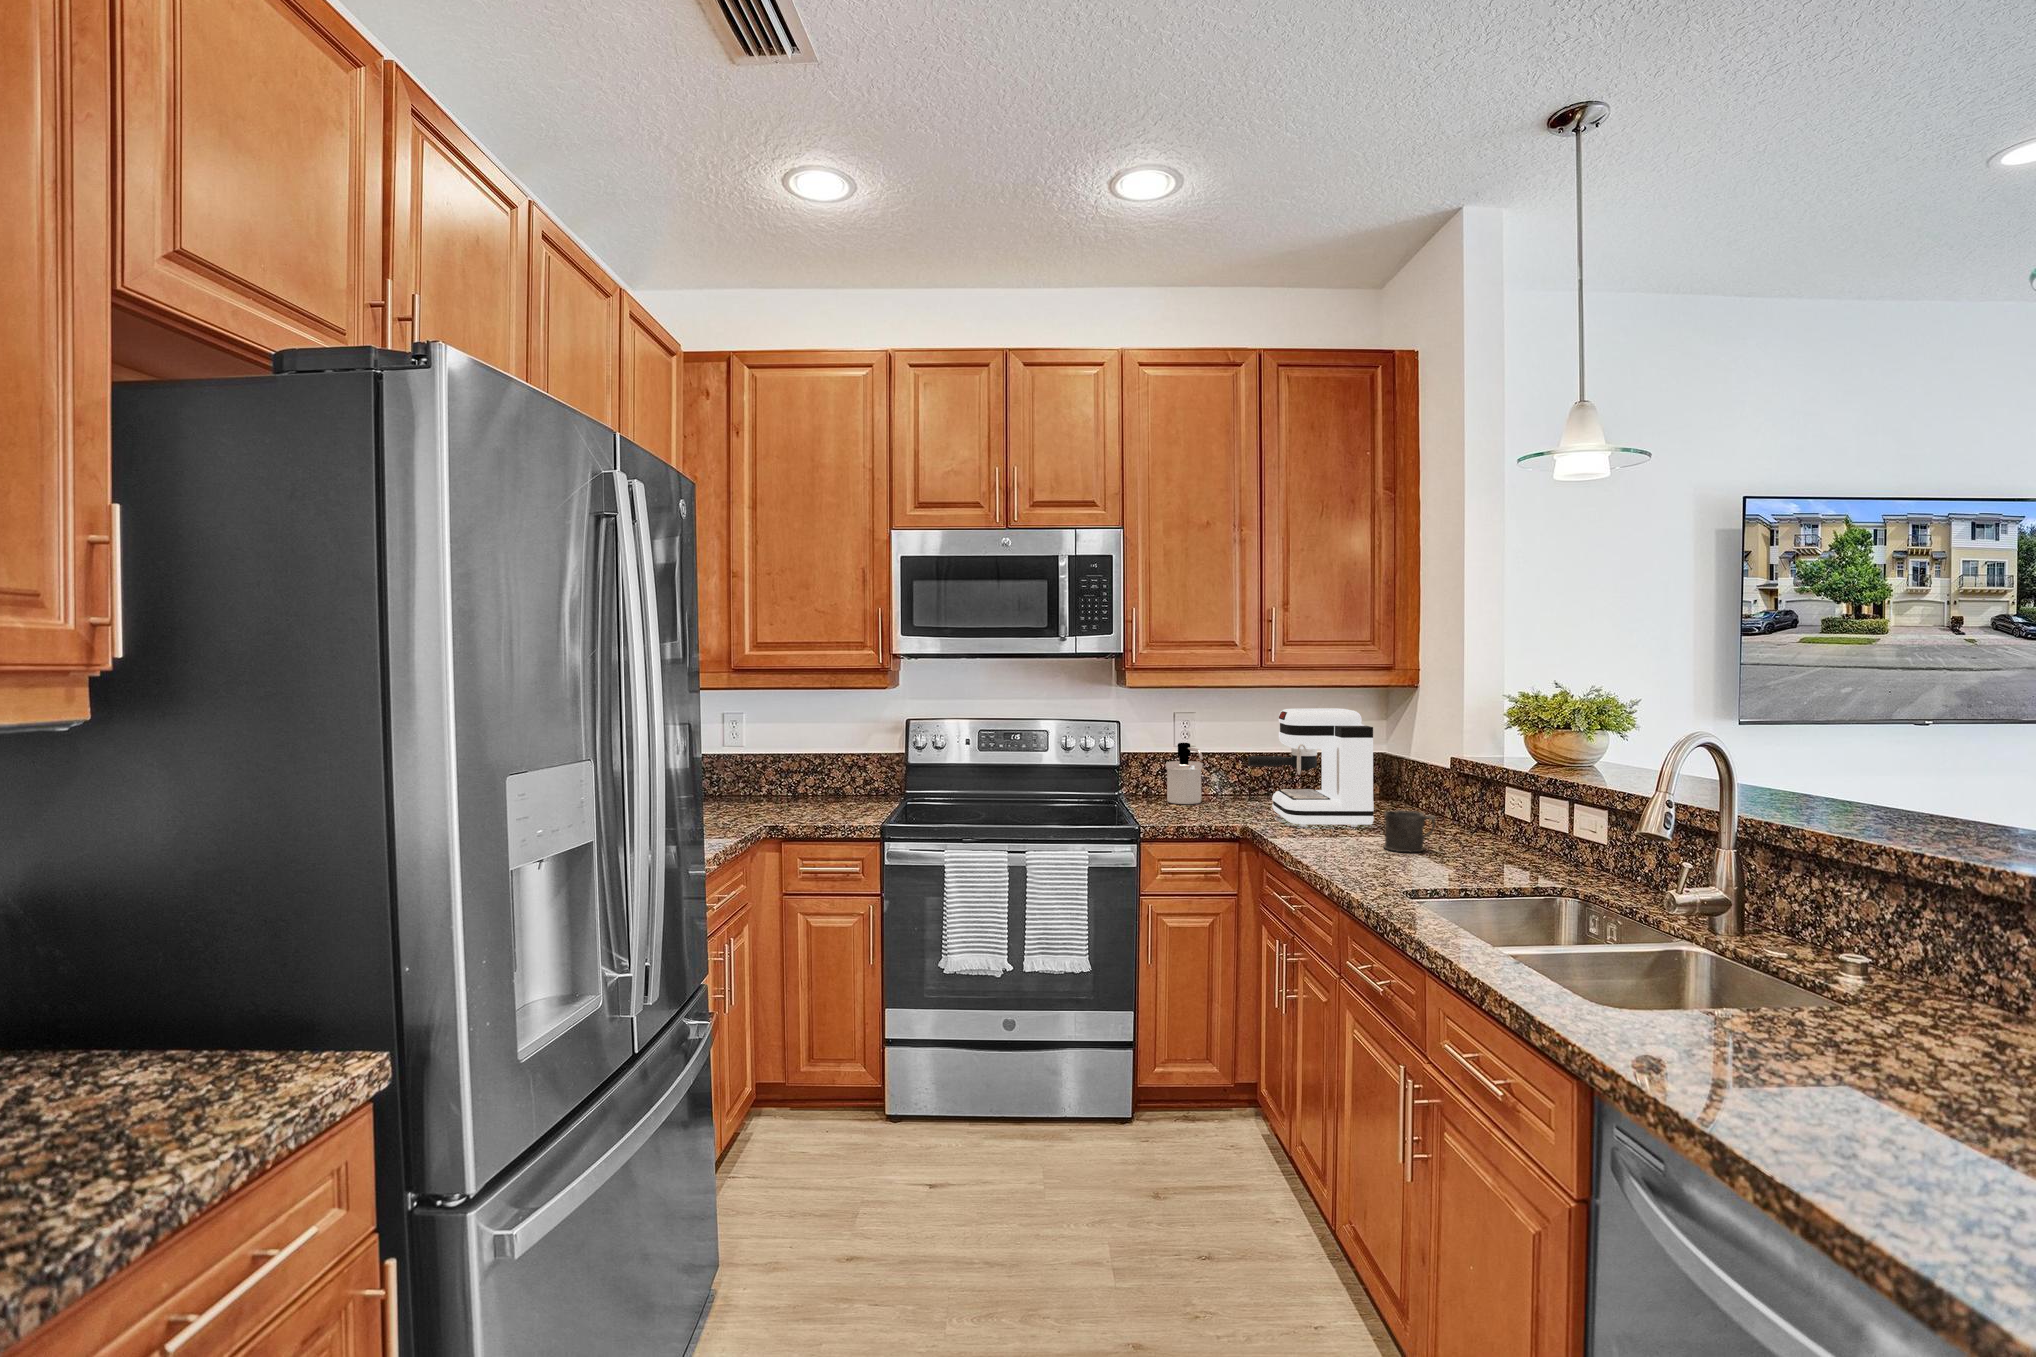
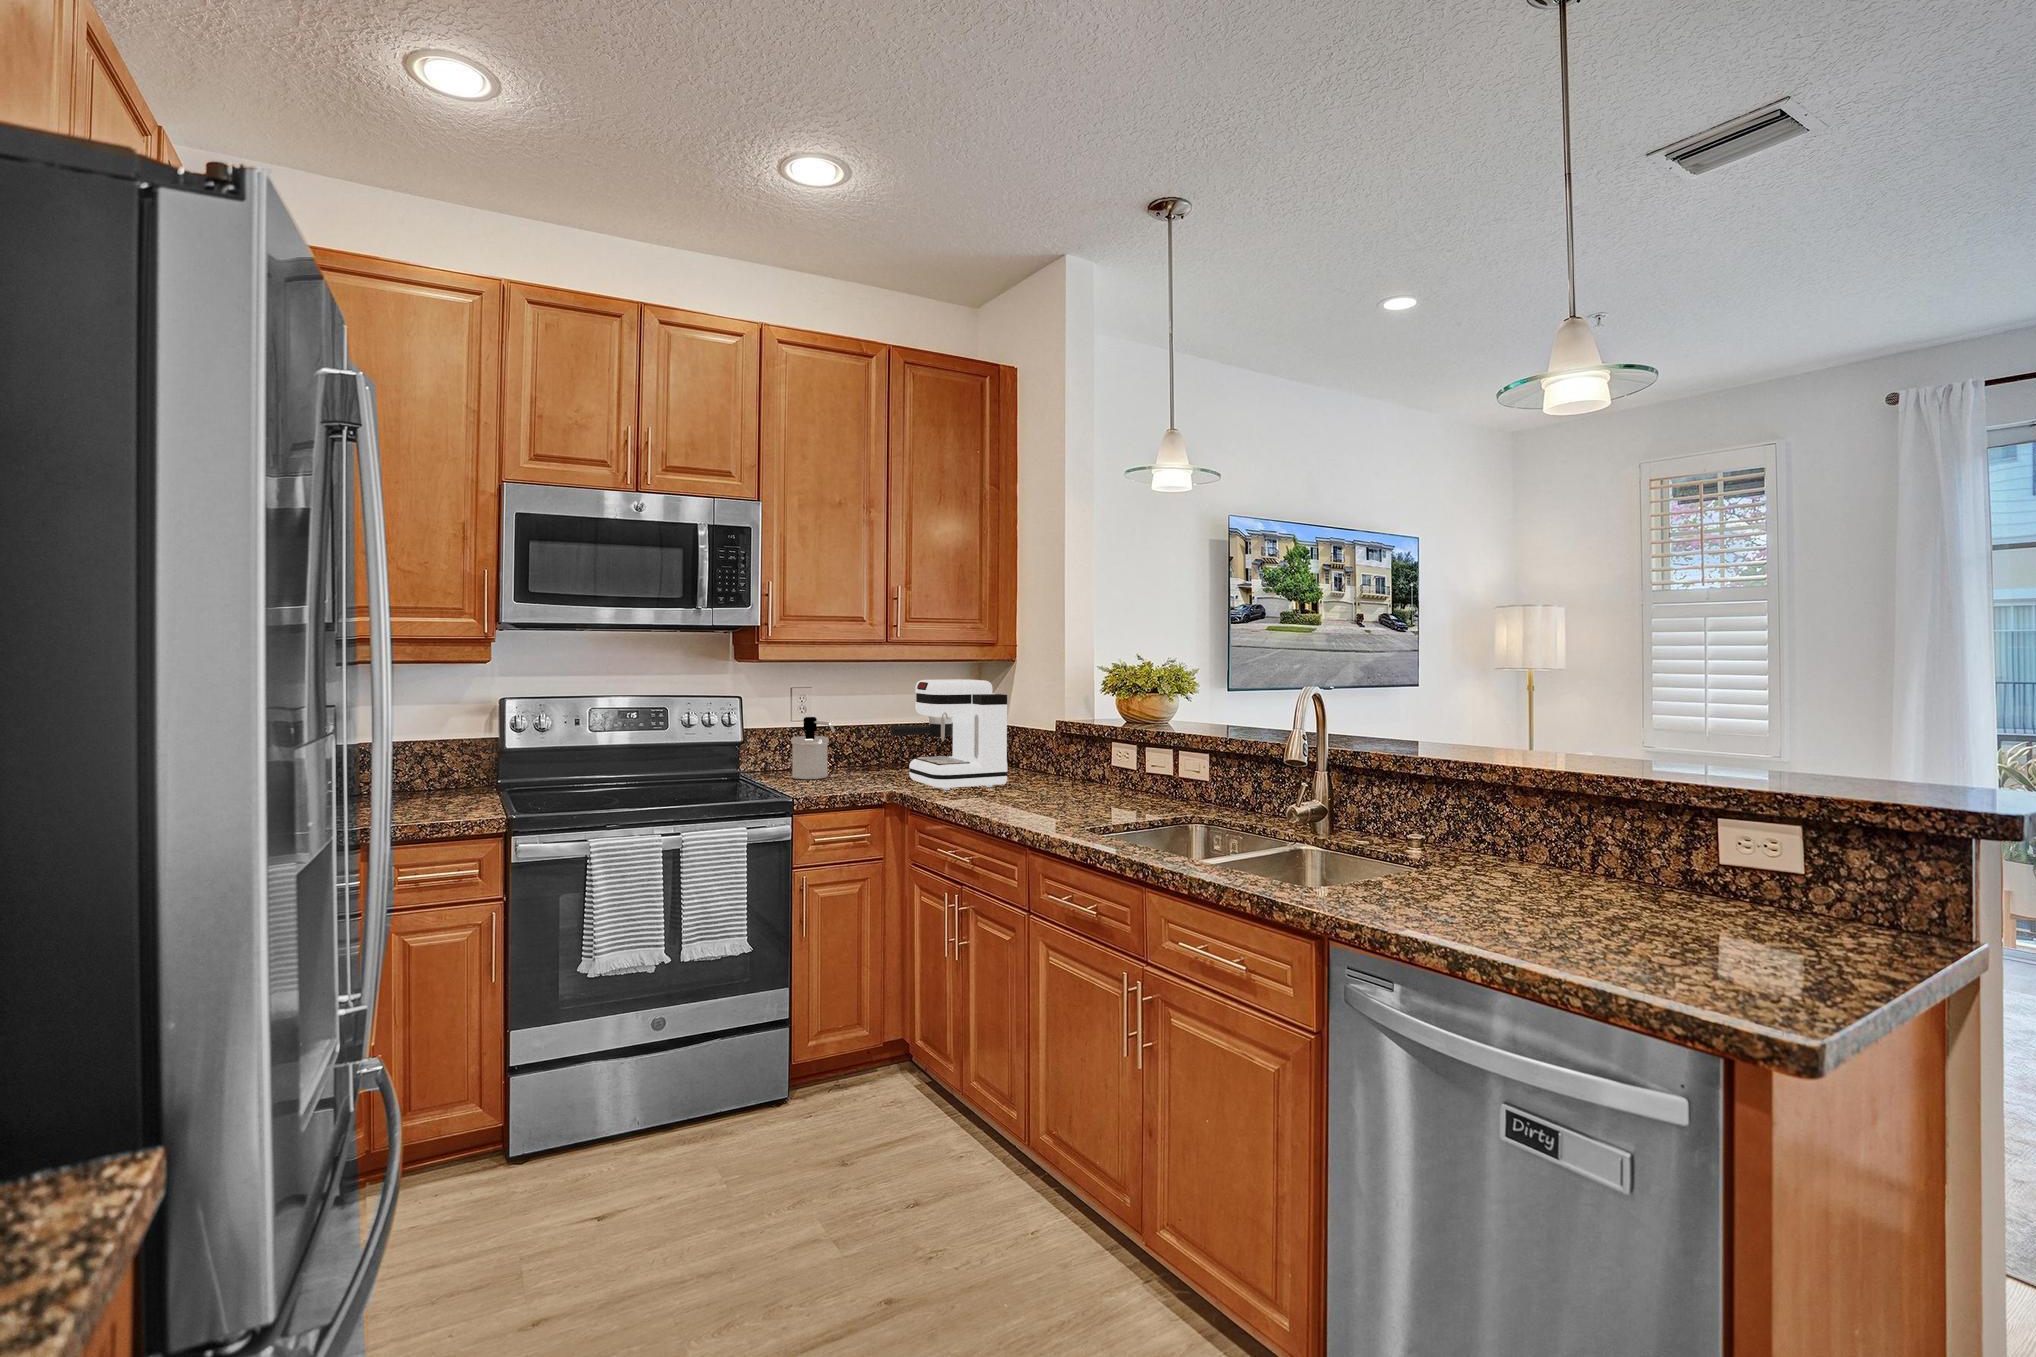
mug: present [1384,810,1435,852] -> none [1034,767,1076,803]

